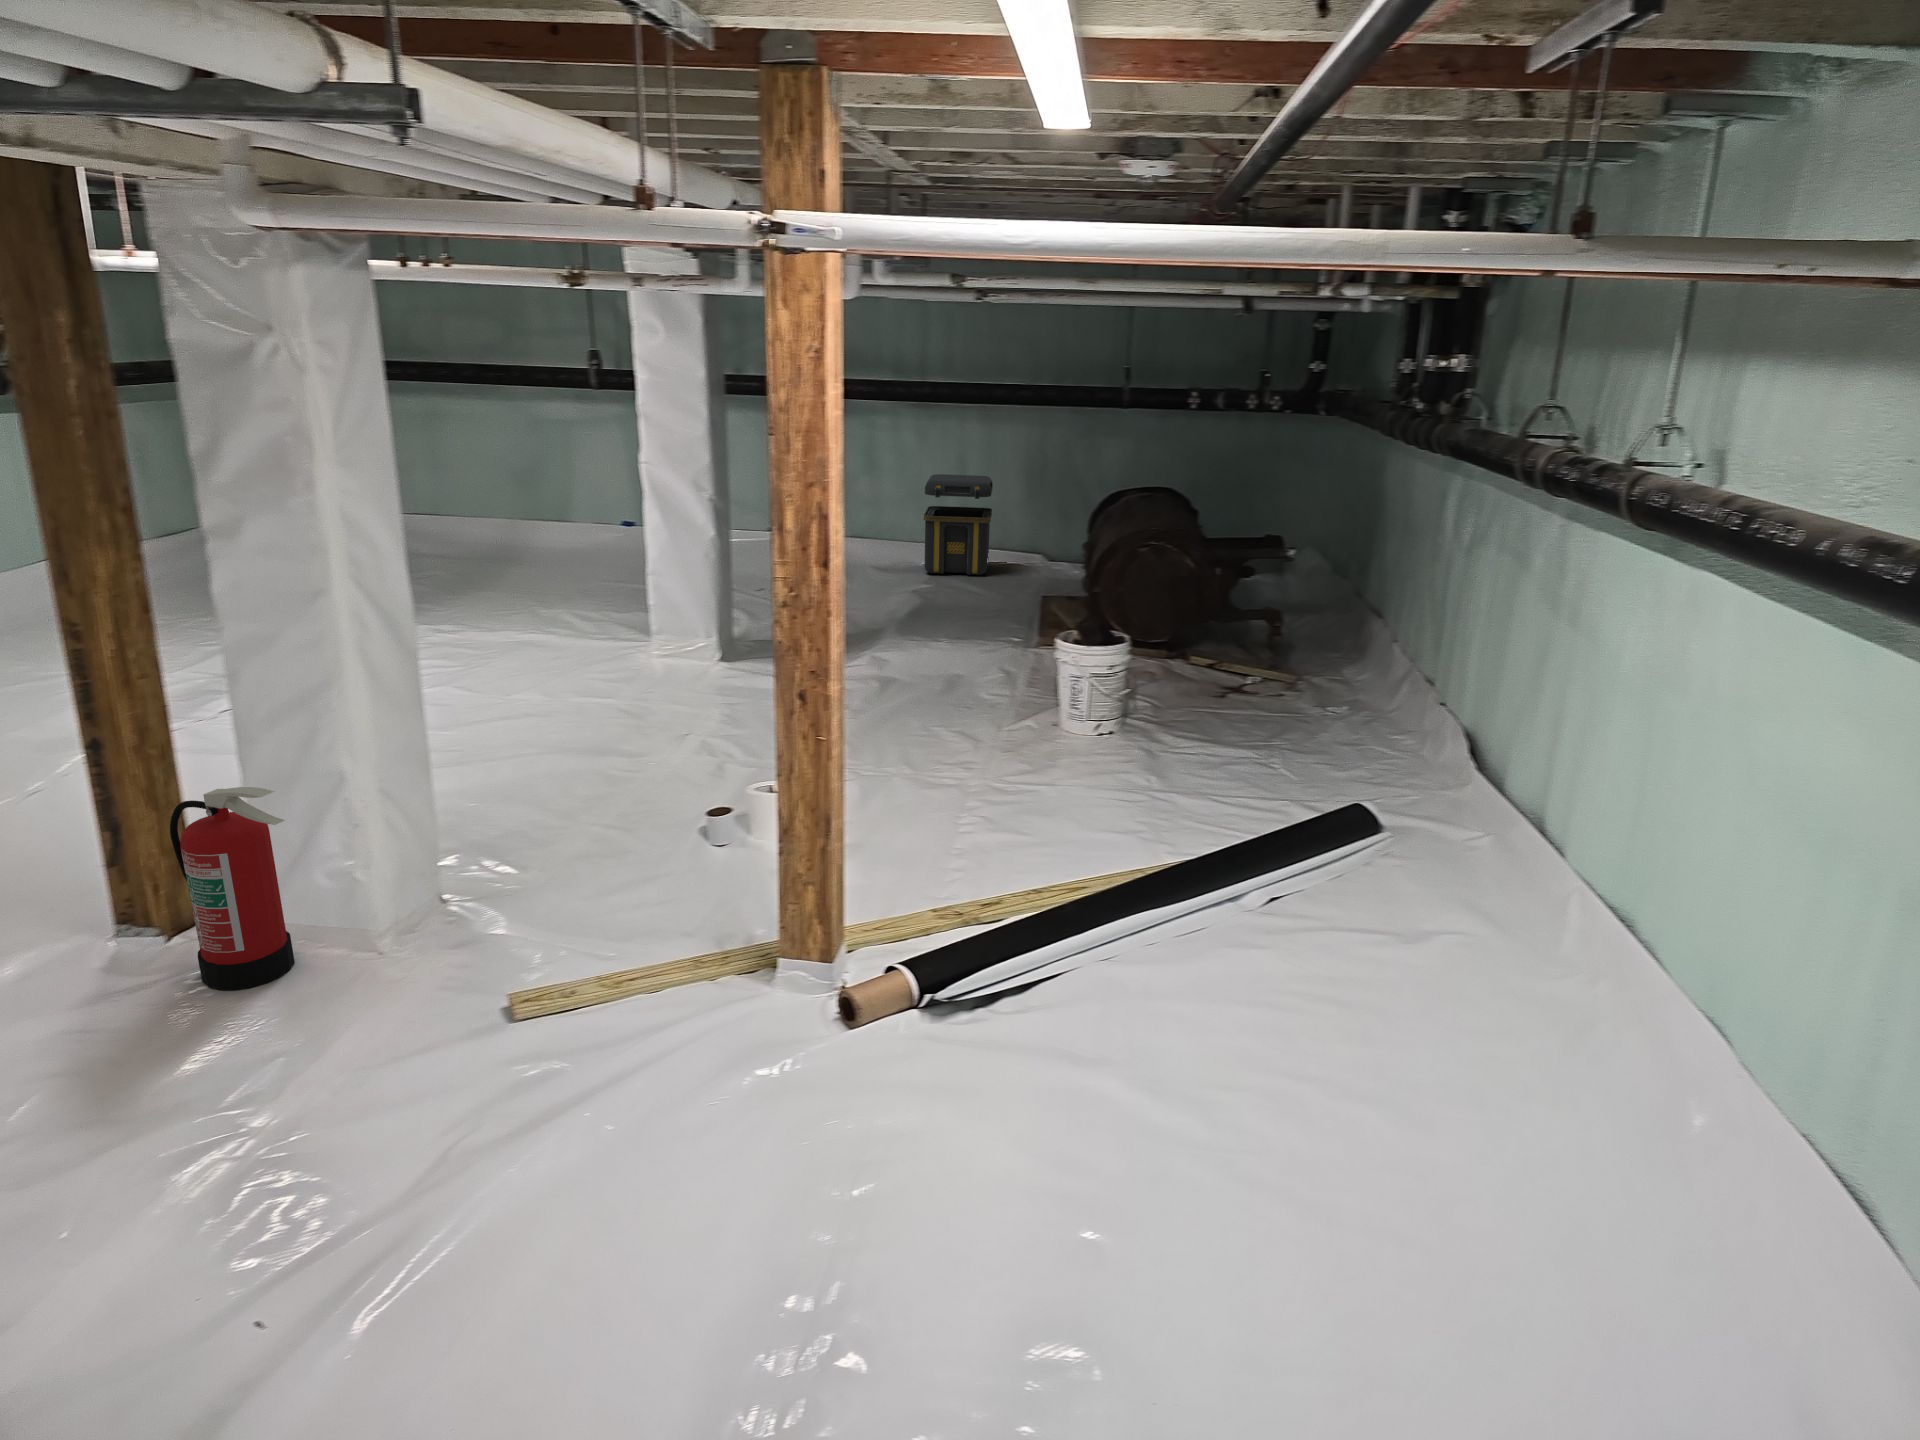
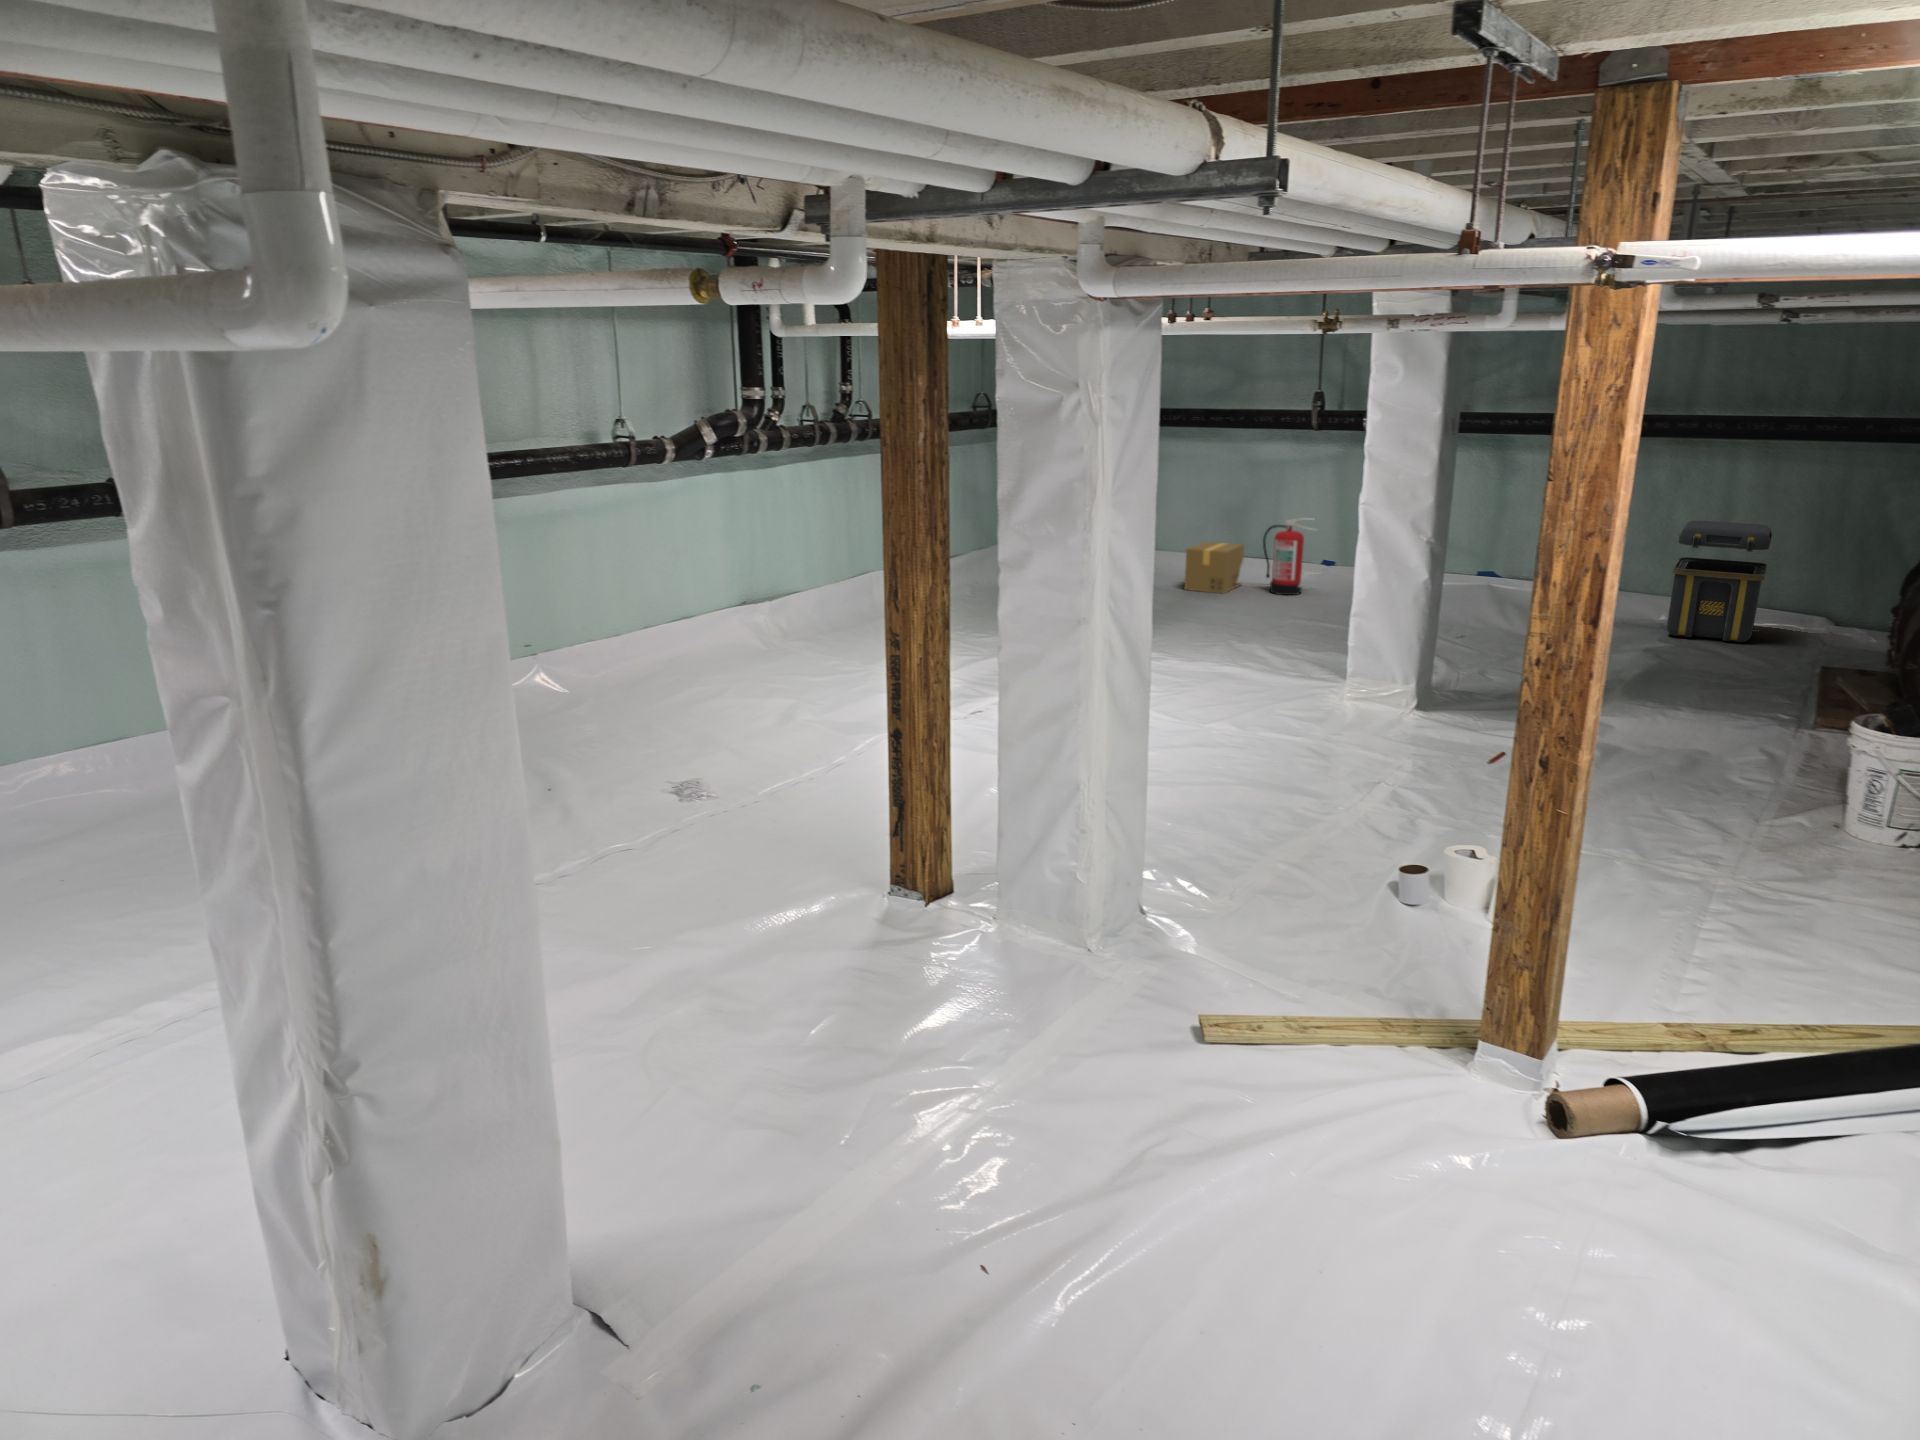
cardboard box: none [489,512,552,563] -> present [1185,542,1244,594]
fire extinguisher: present [170,787,295,990] -> present [1263,518,1314,595]

